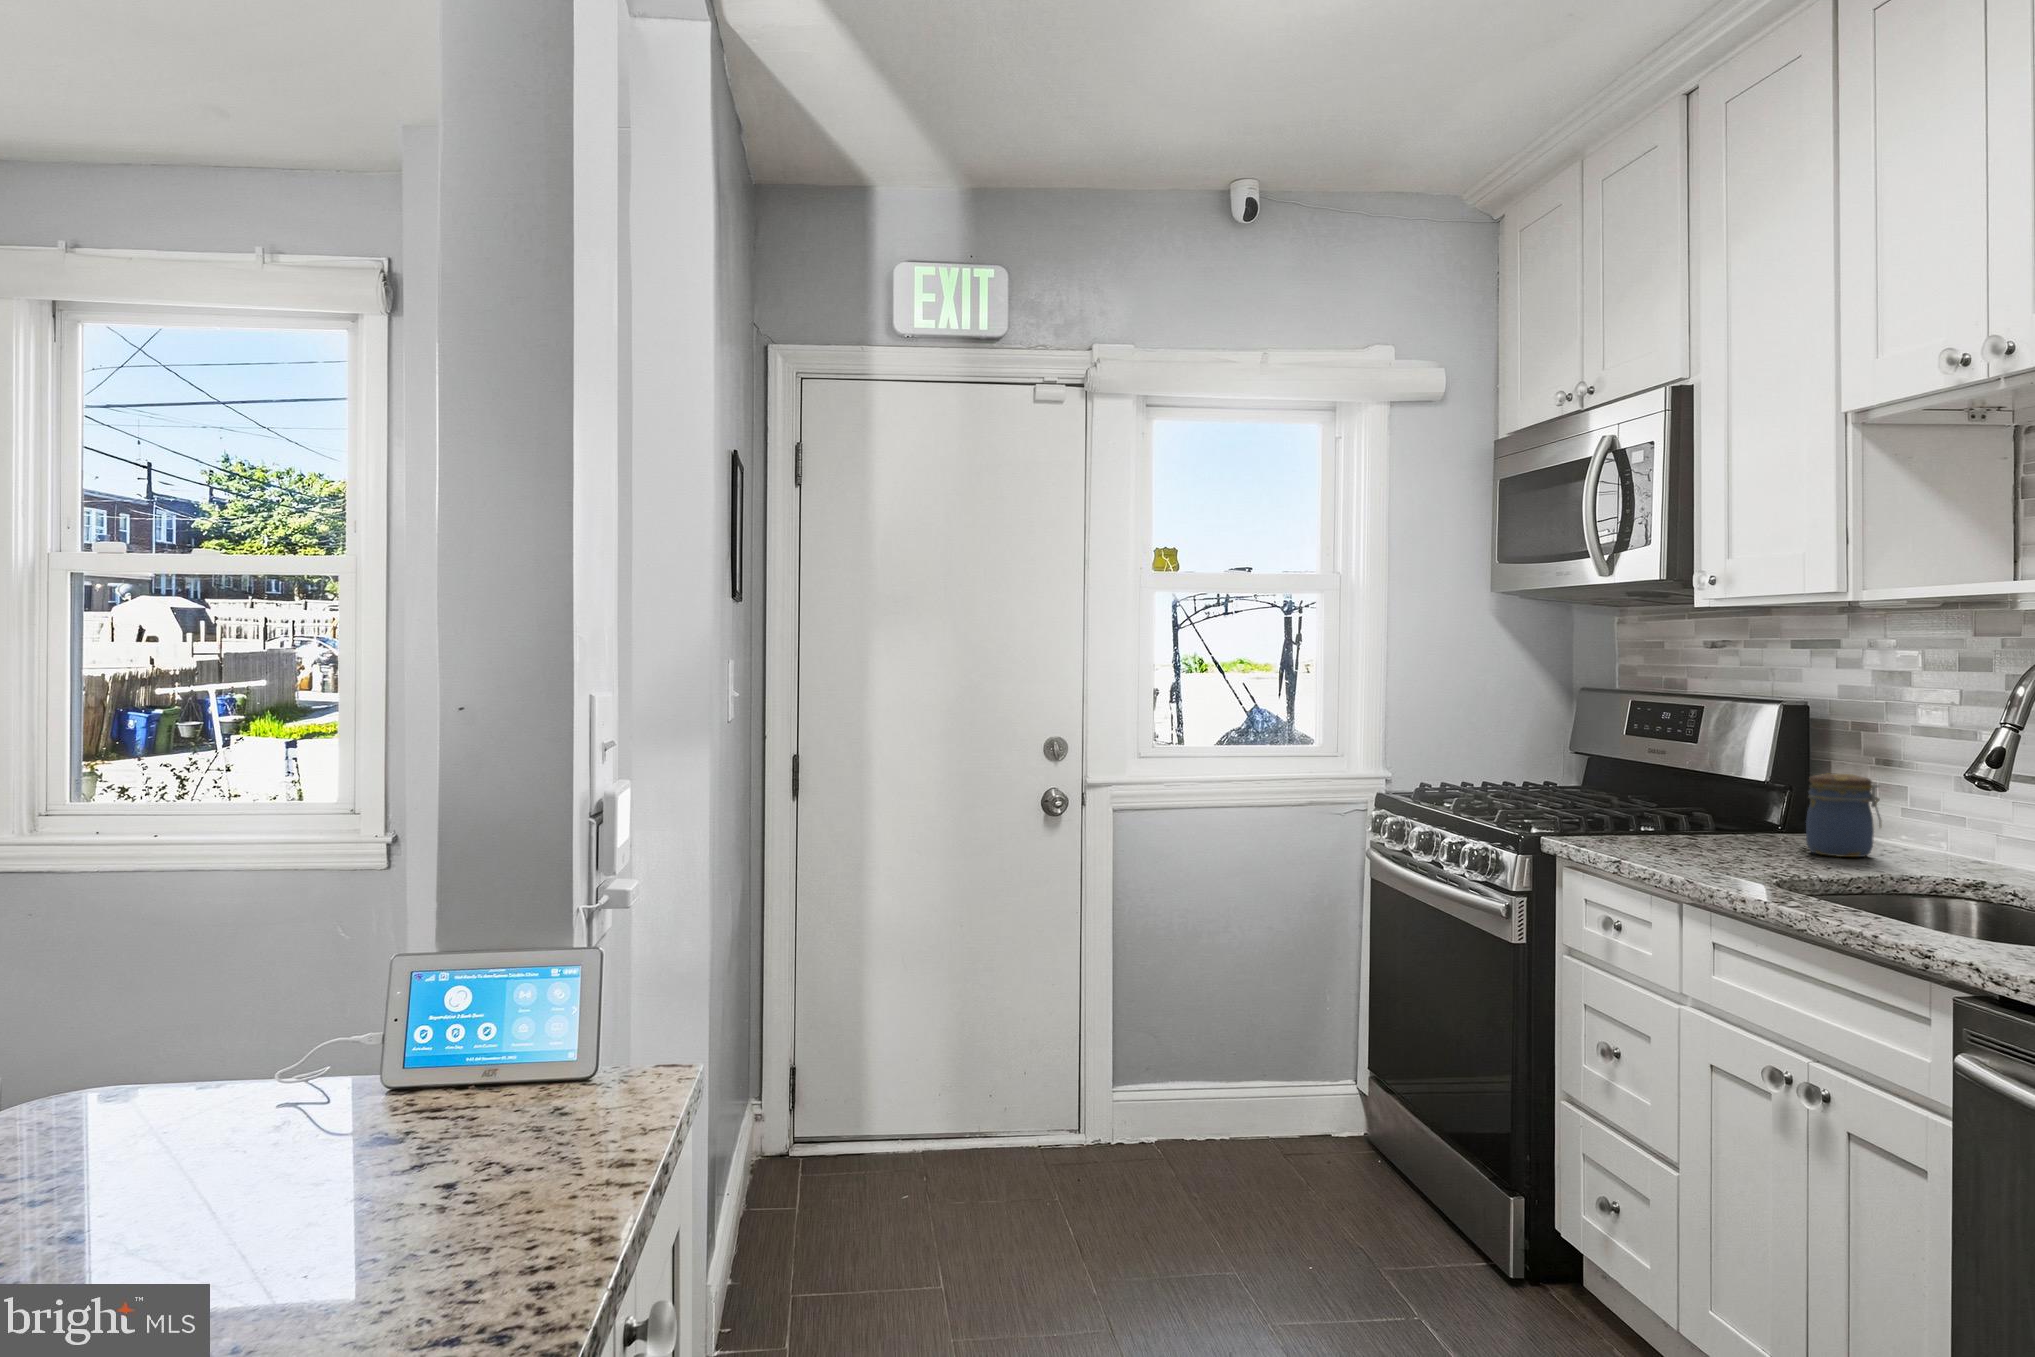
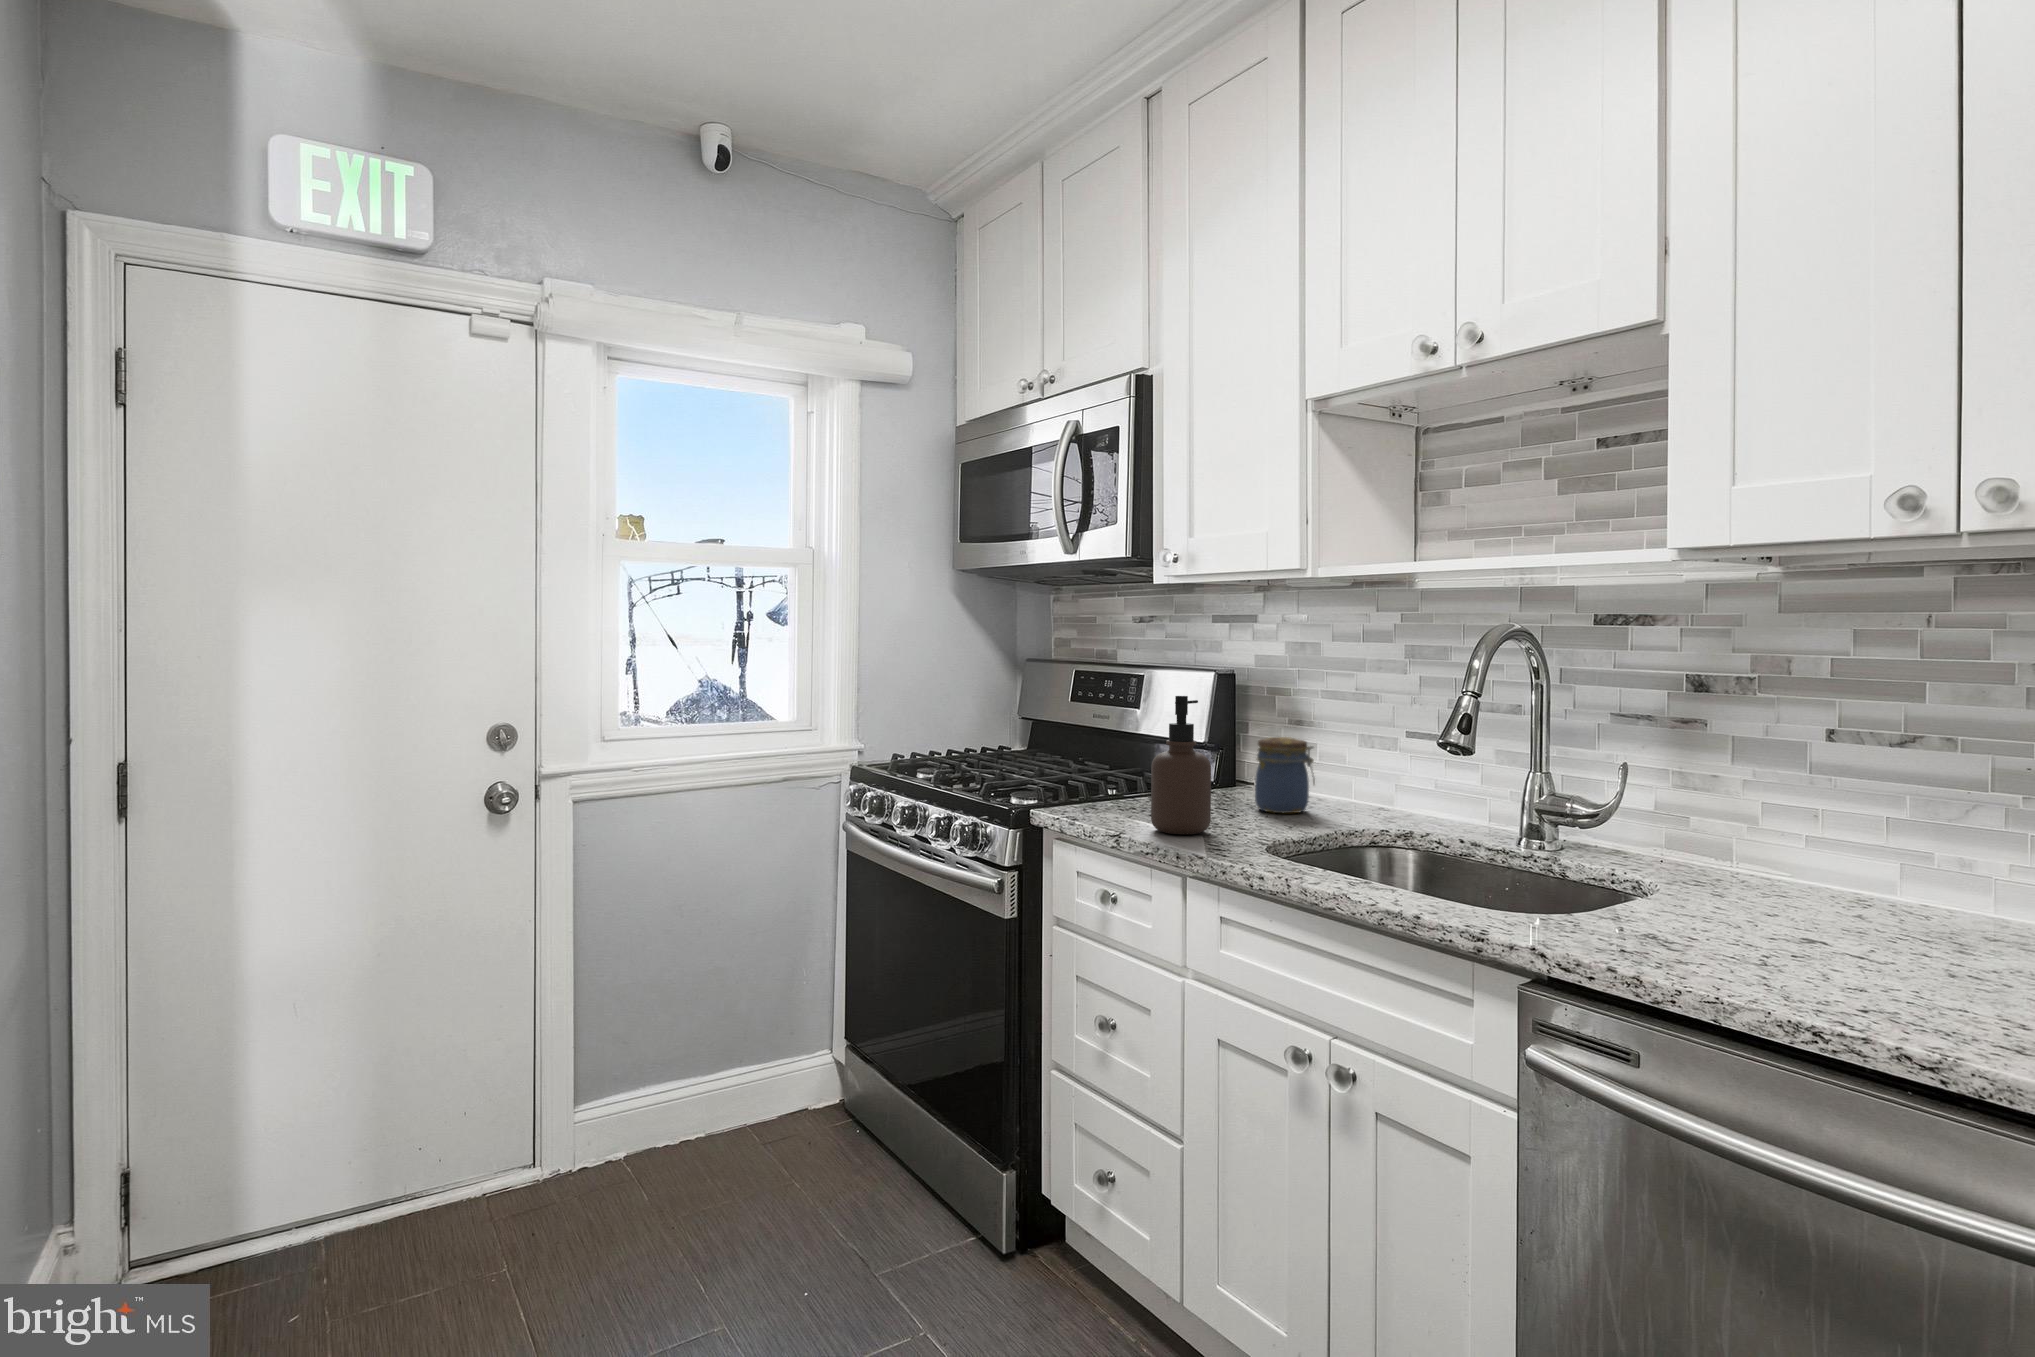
soap dispenser: none [1659,724,1726,865] -> present [1151,696,1211,834]

